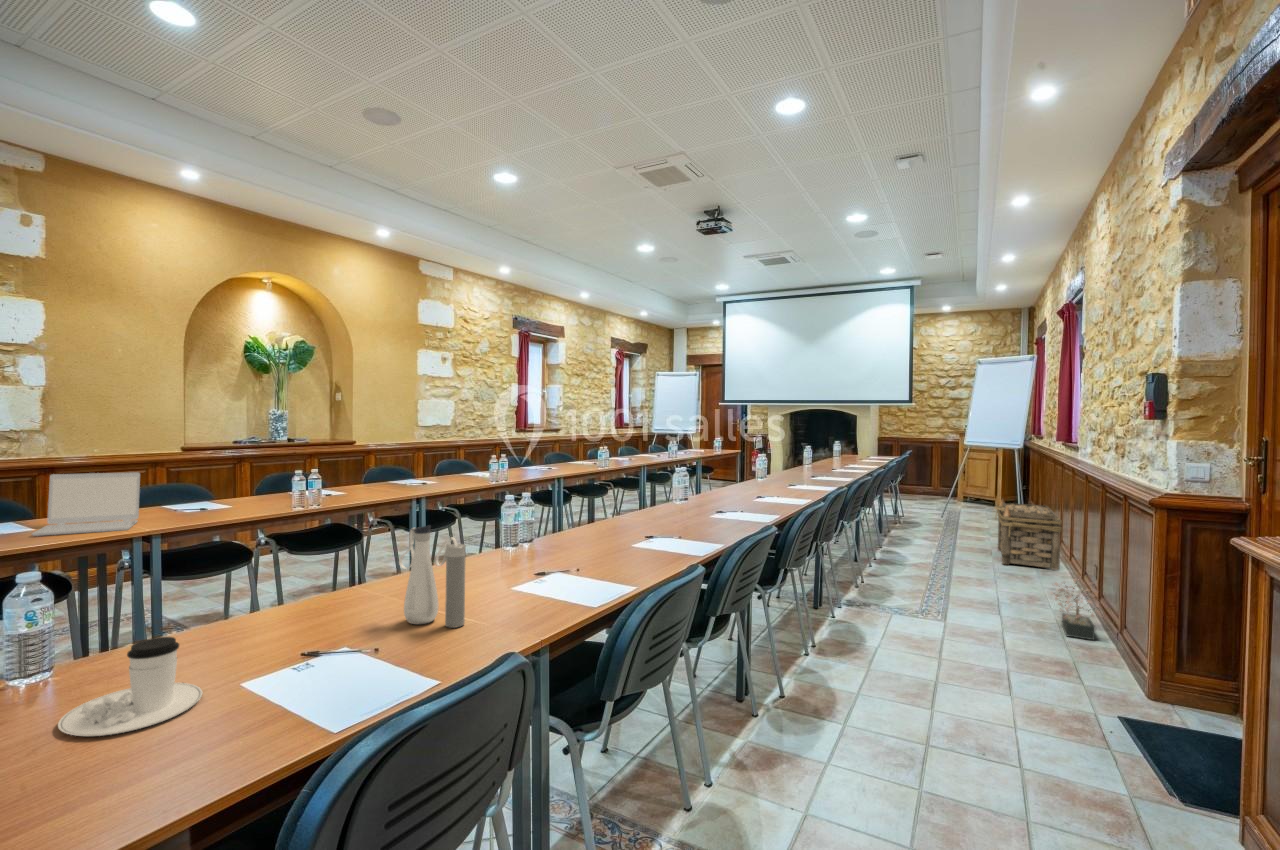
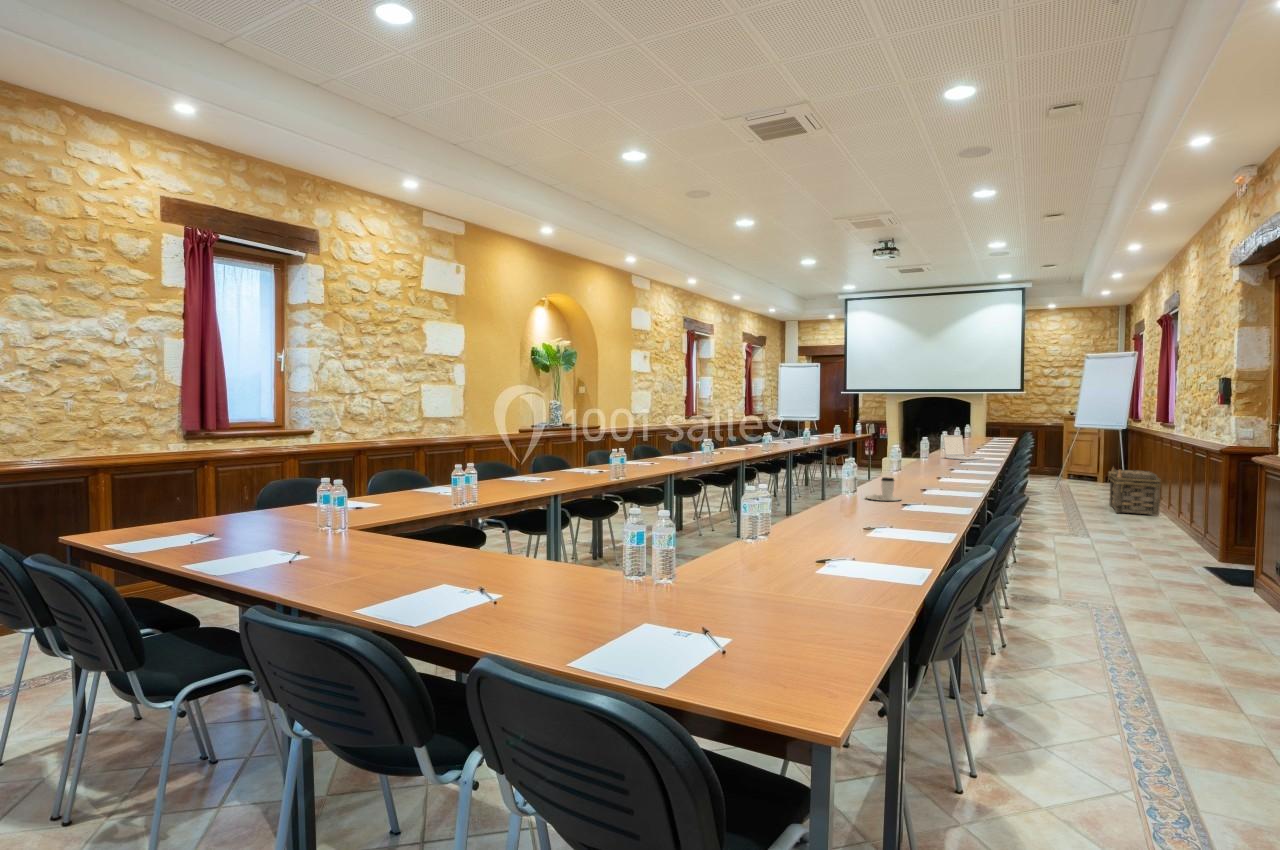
laptop: present [32,472,140,536] -> present [943,435,984,460]
water bottle: present [399,525,466,628] -> none [901,449,934,490]
decorative plant: present [1055,579,1103,640] -> none [1157,508,1192,545]

